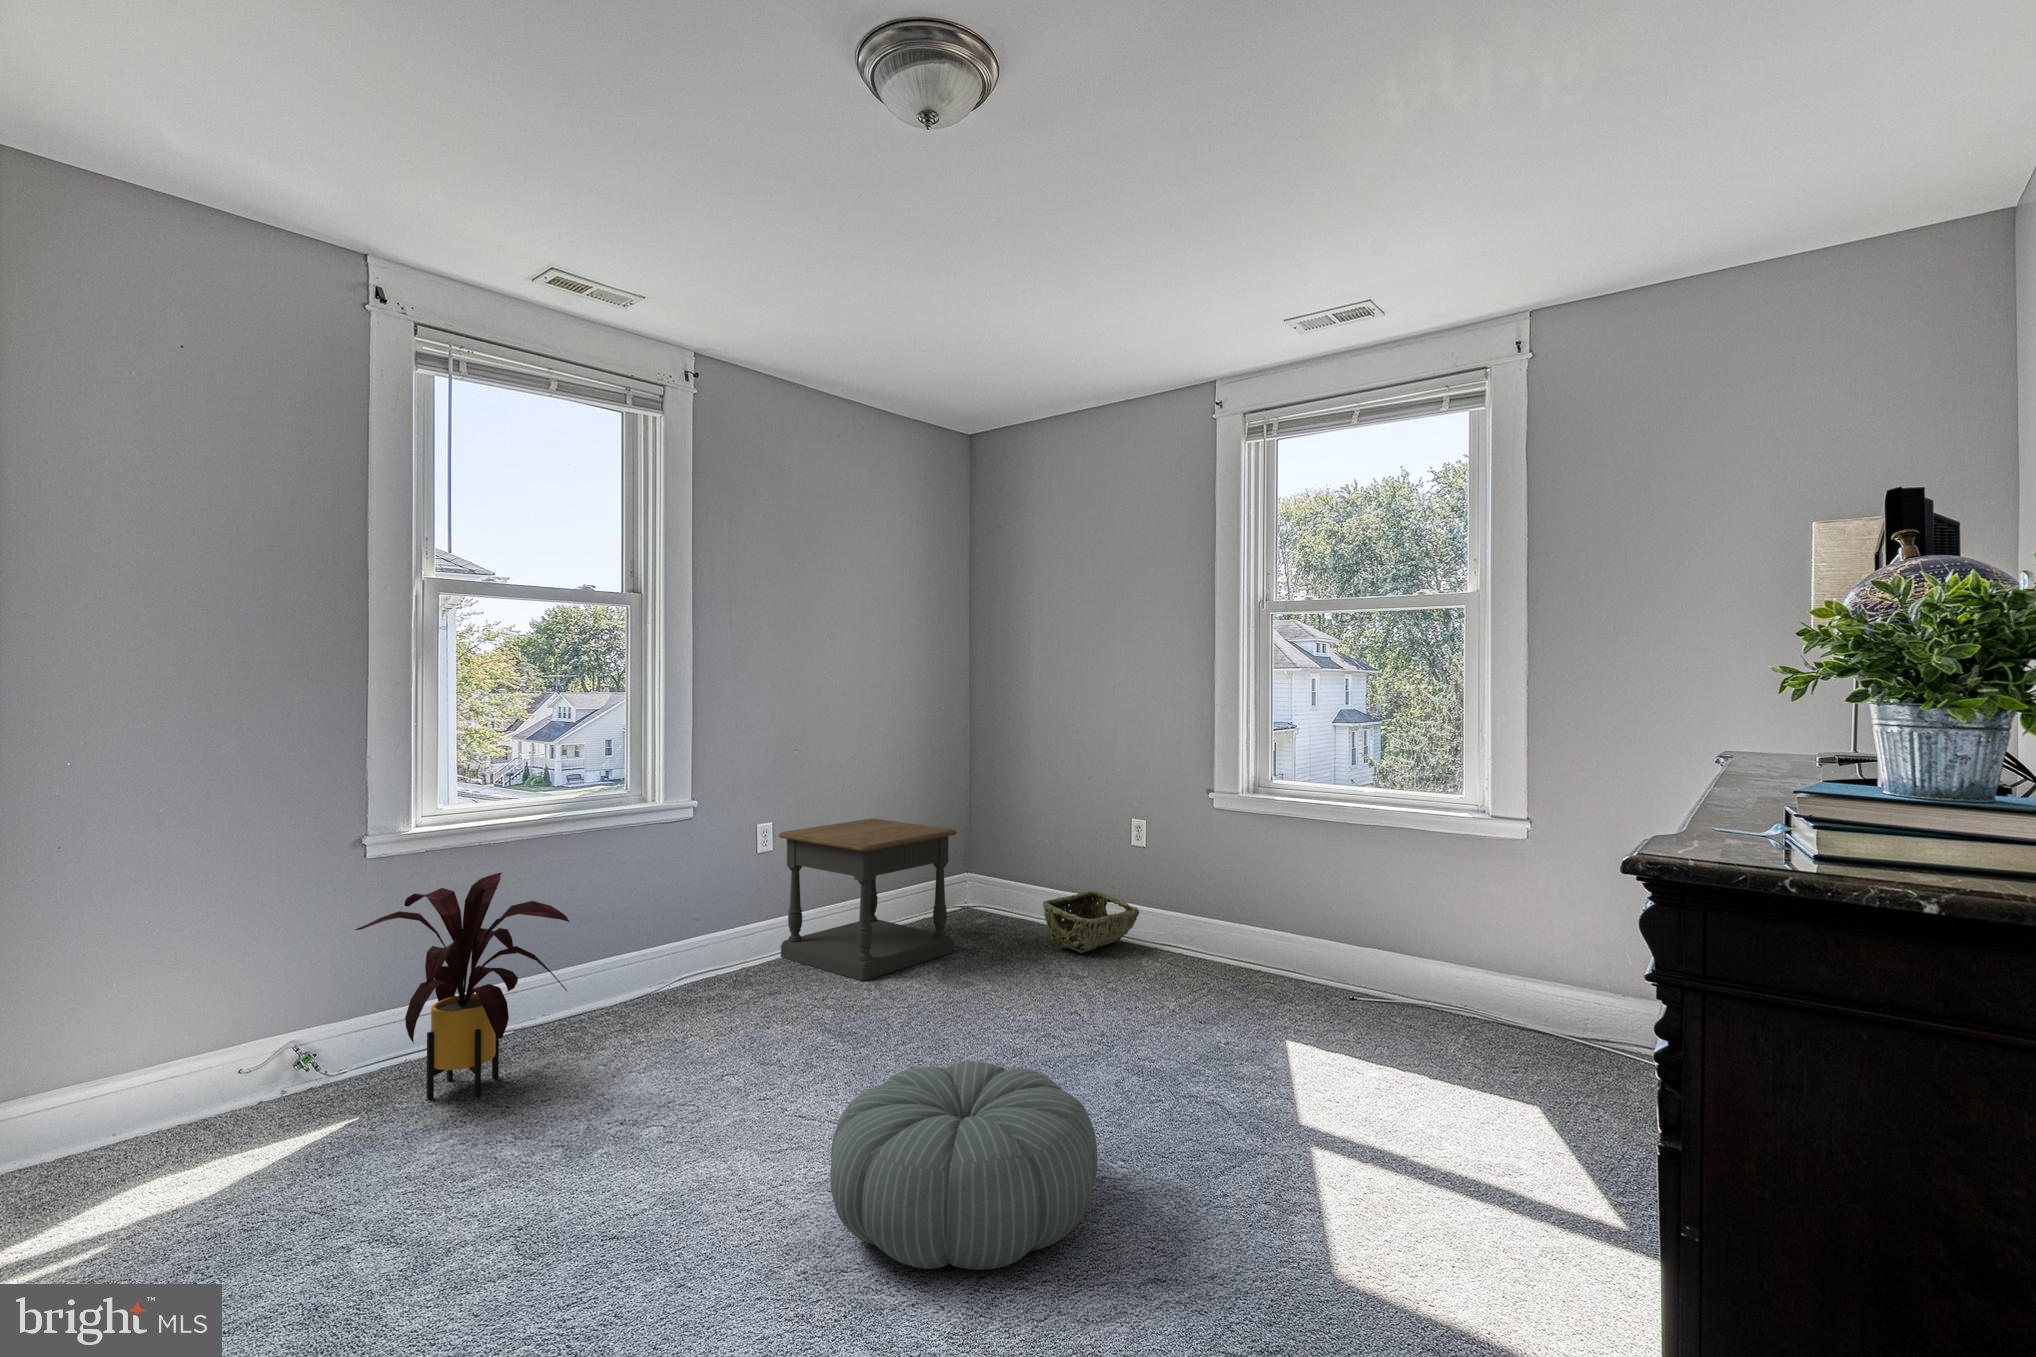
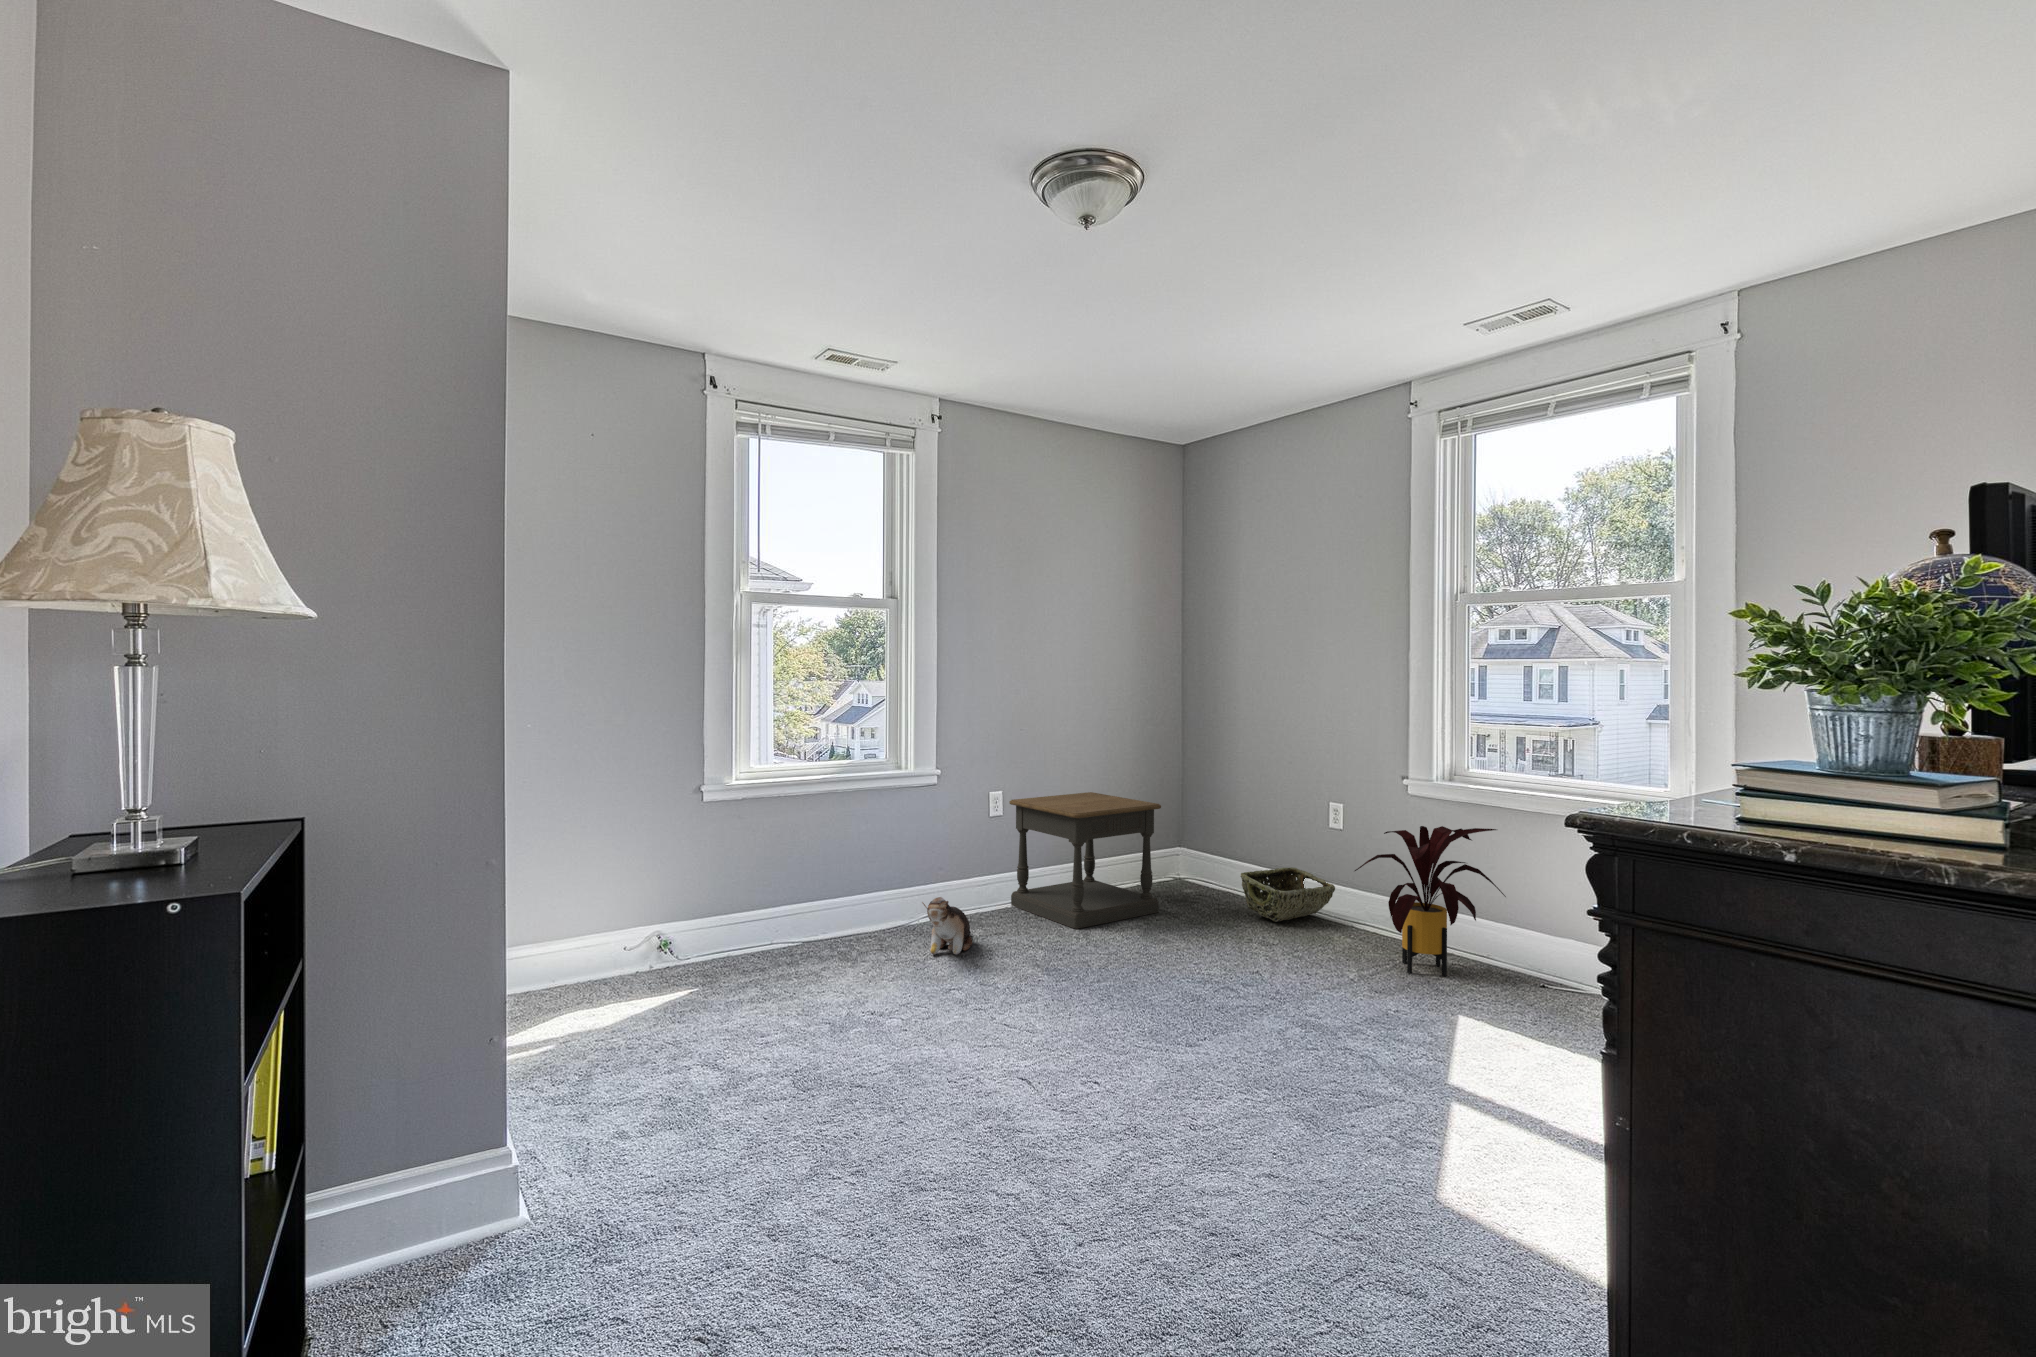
house plant: present [356,873,569,1099] -> present [1355,826,1506,976]
plush toy: none [679,959,742,1031] -> present [922,897,972,954]
pouf: present [830,1061,1097,1270] -> none [1013,988,1234,1146]

